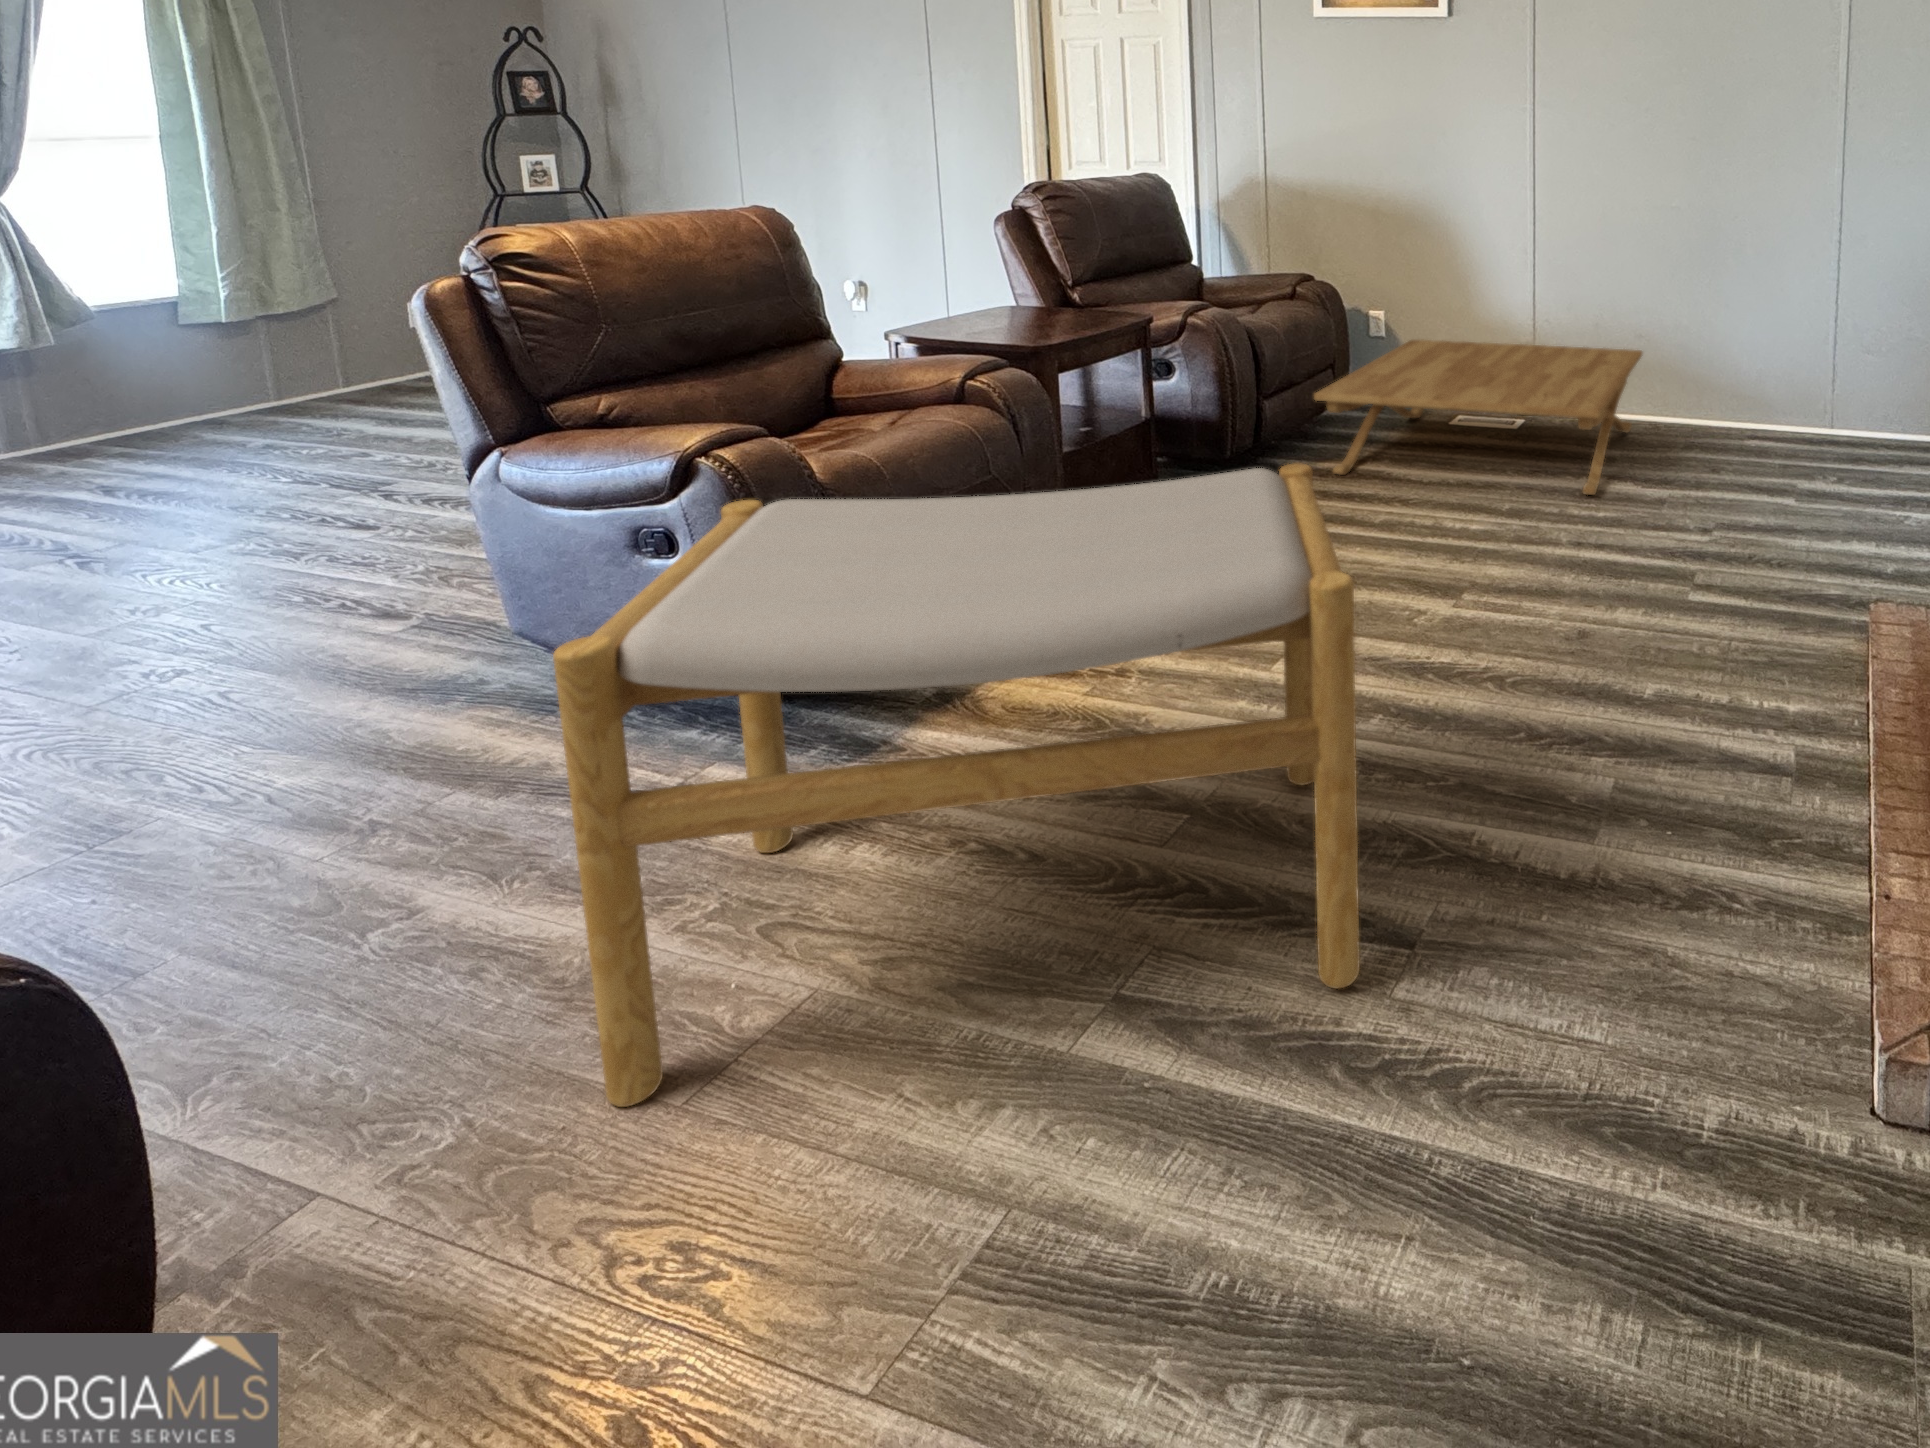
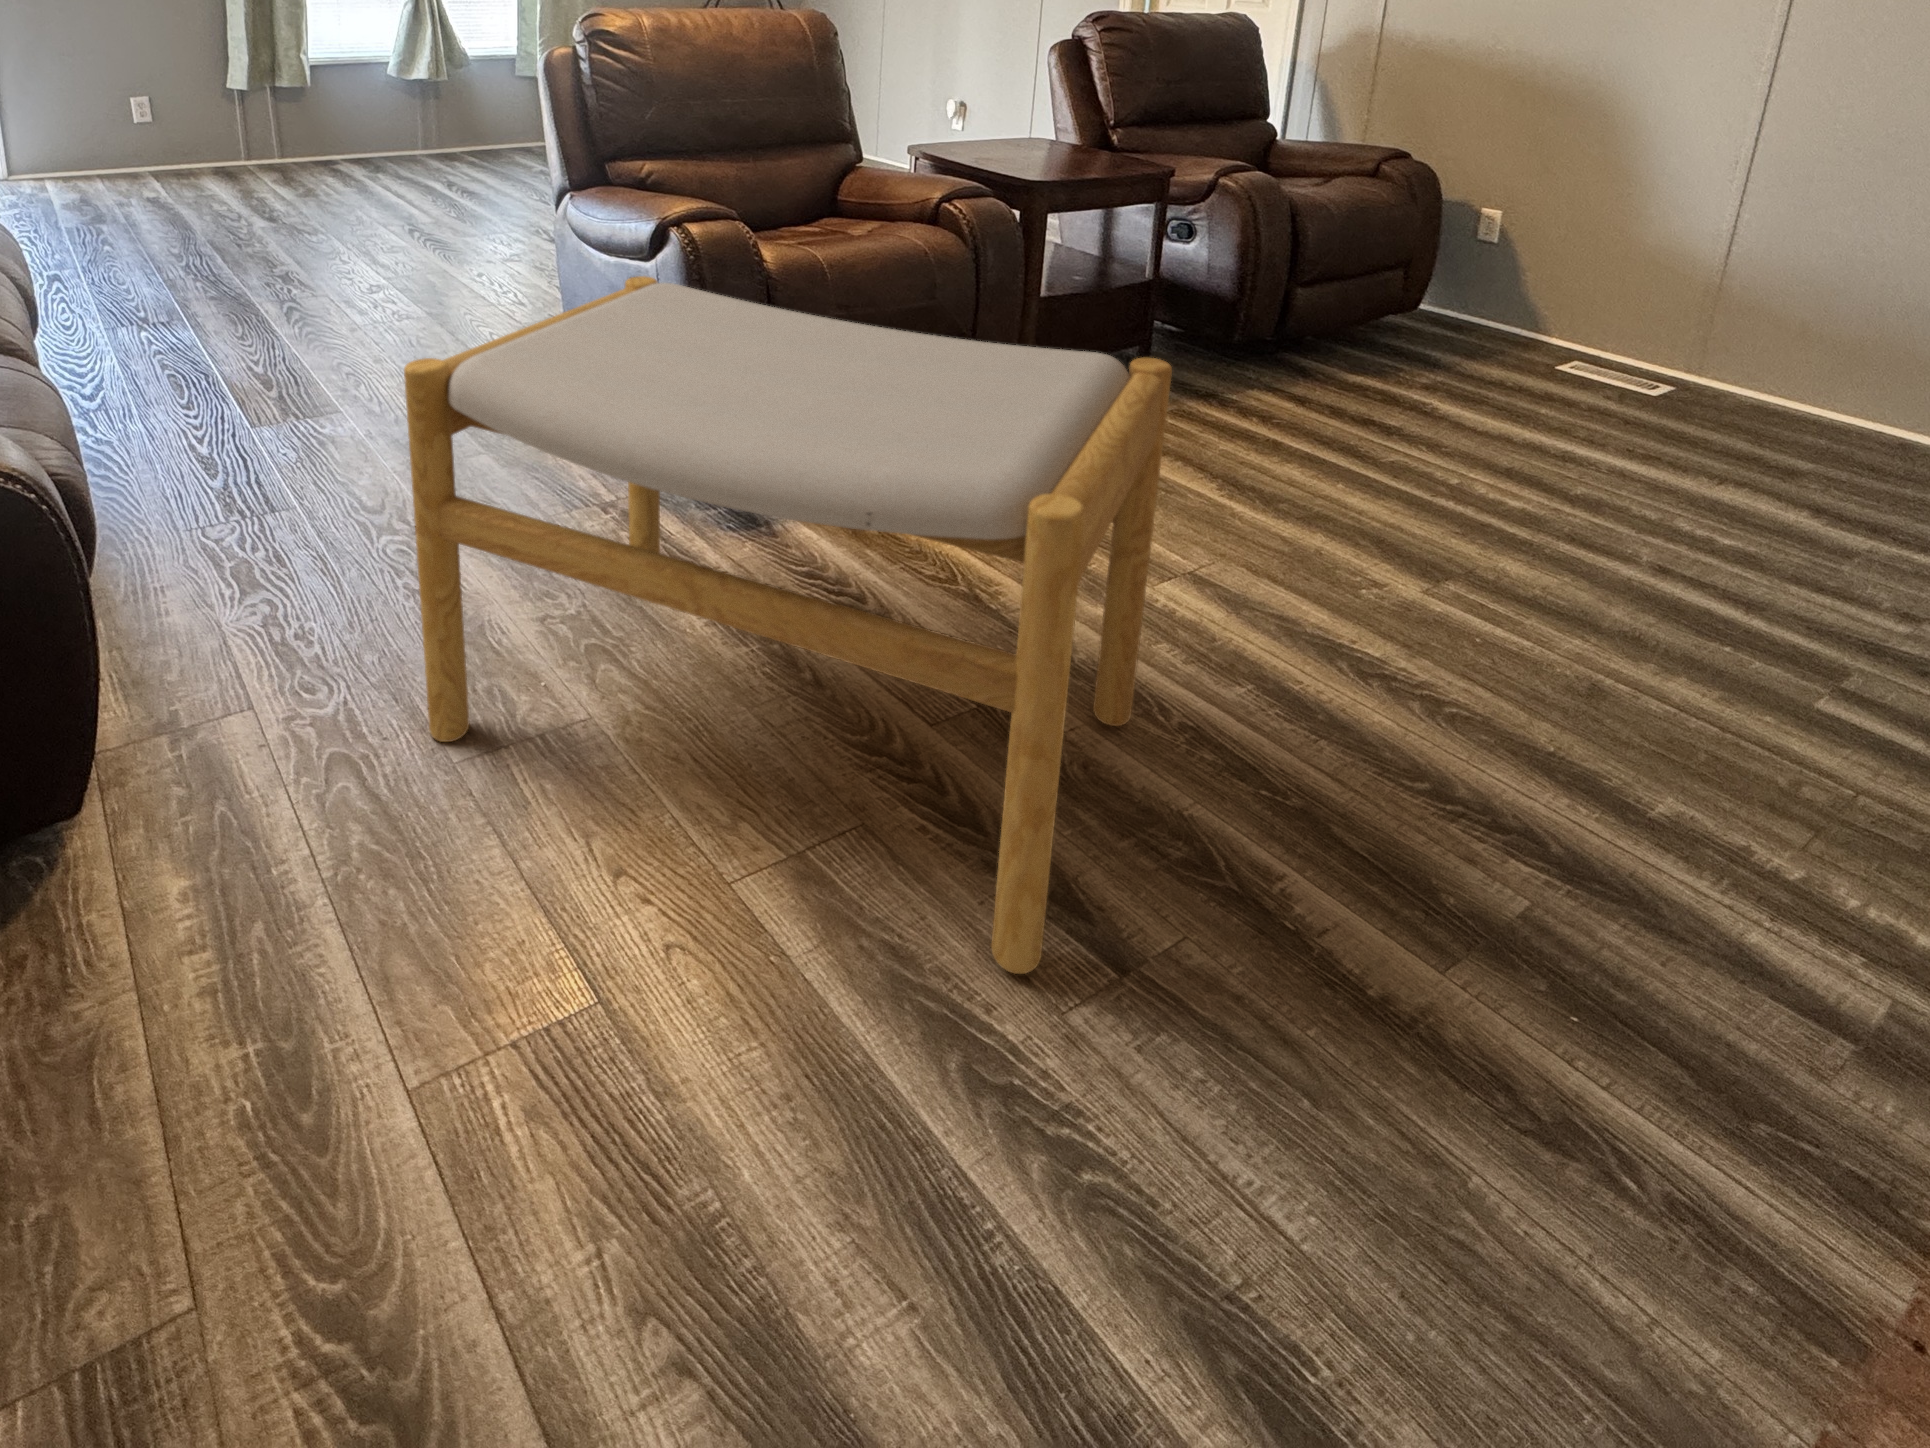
coffee table: present [1314,340,1642,495] -> none [1345,252,1910,509]

